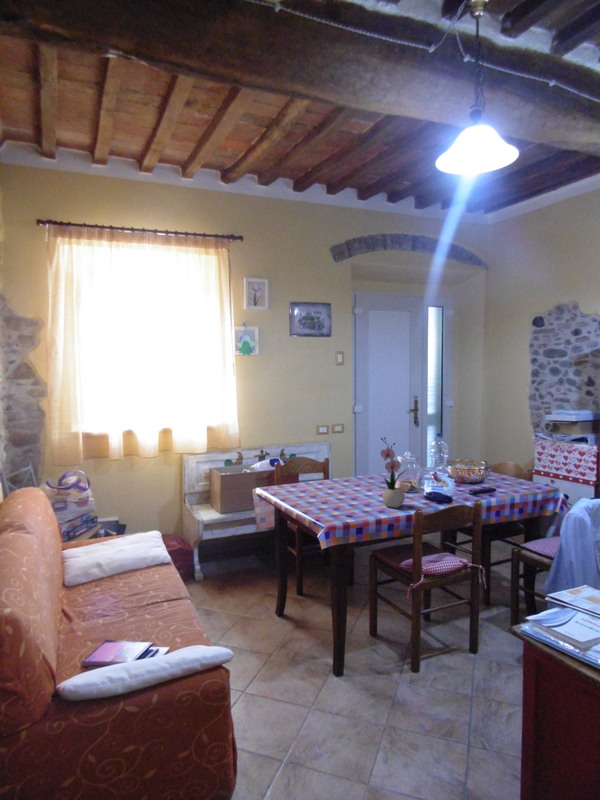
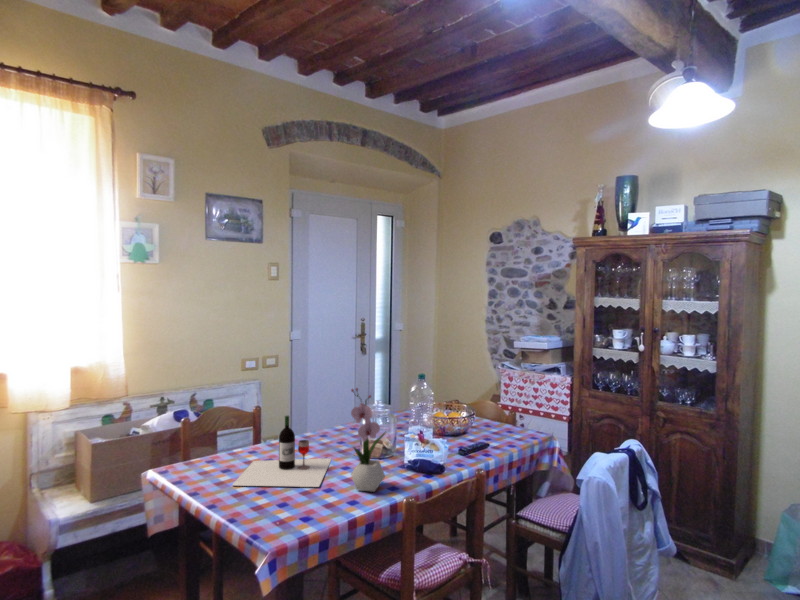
wine bottle: none [306,458,374,503] -> present [233,416,331,487]

